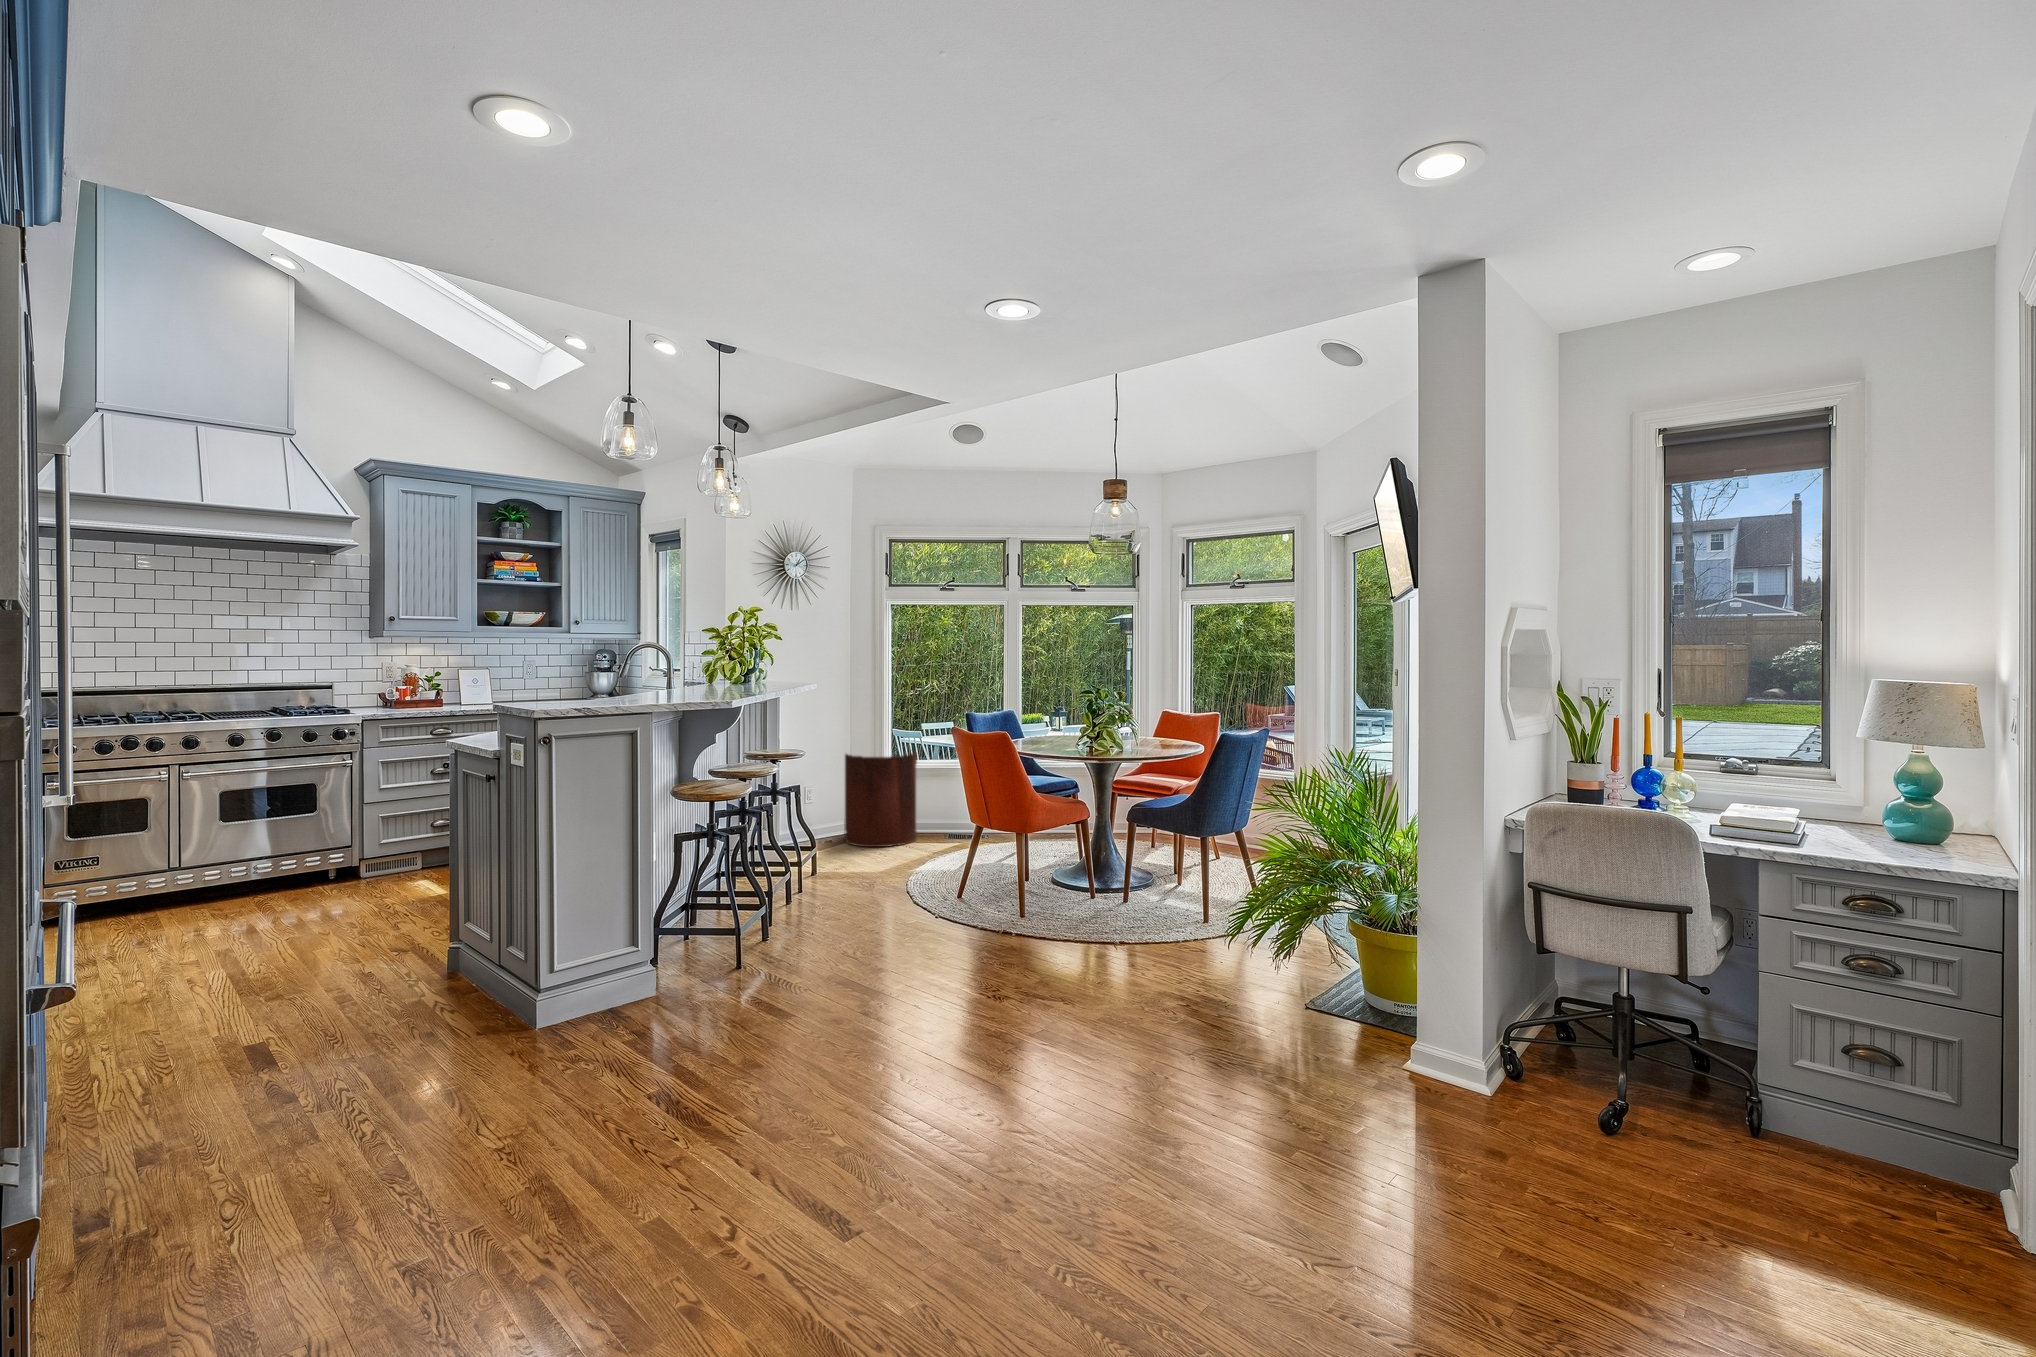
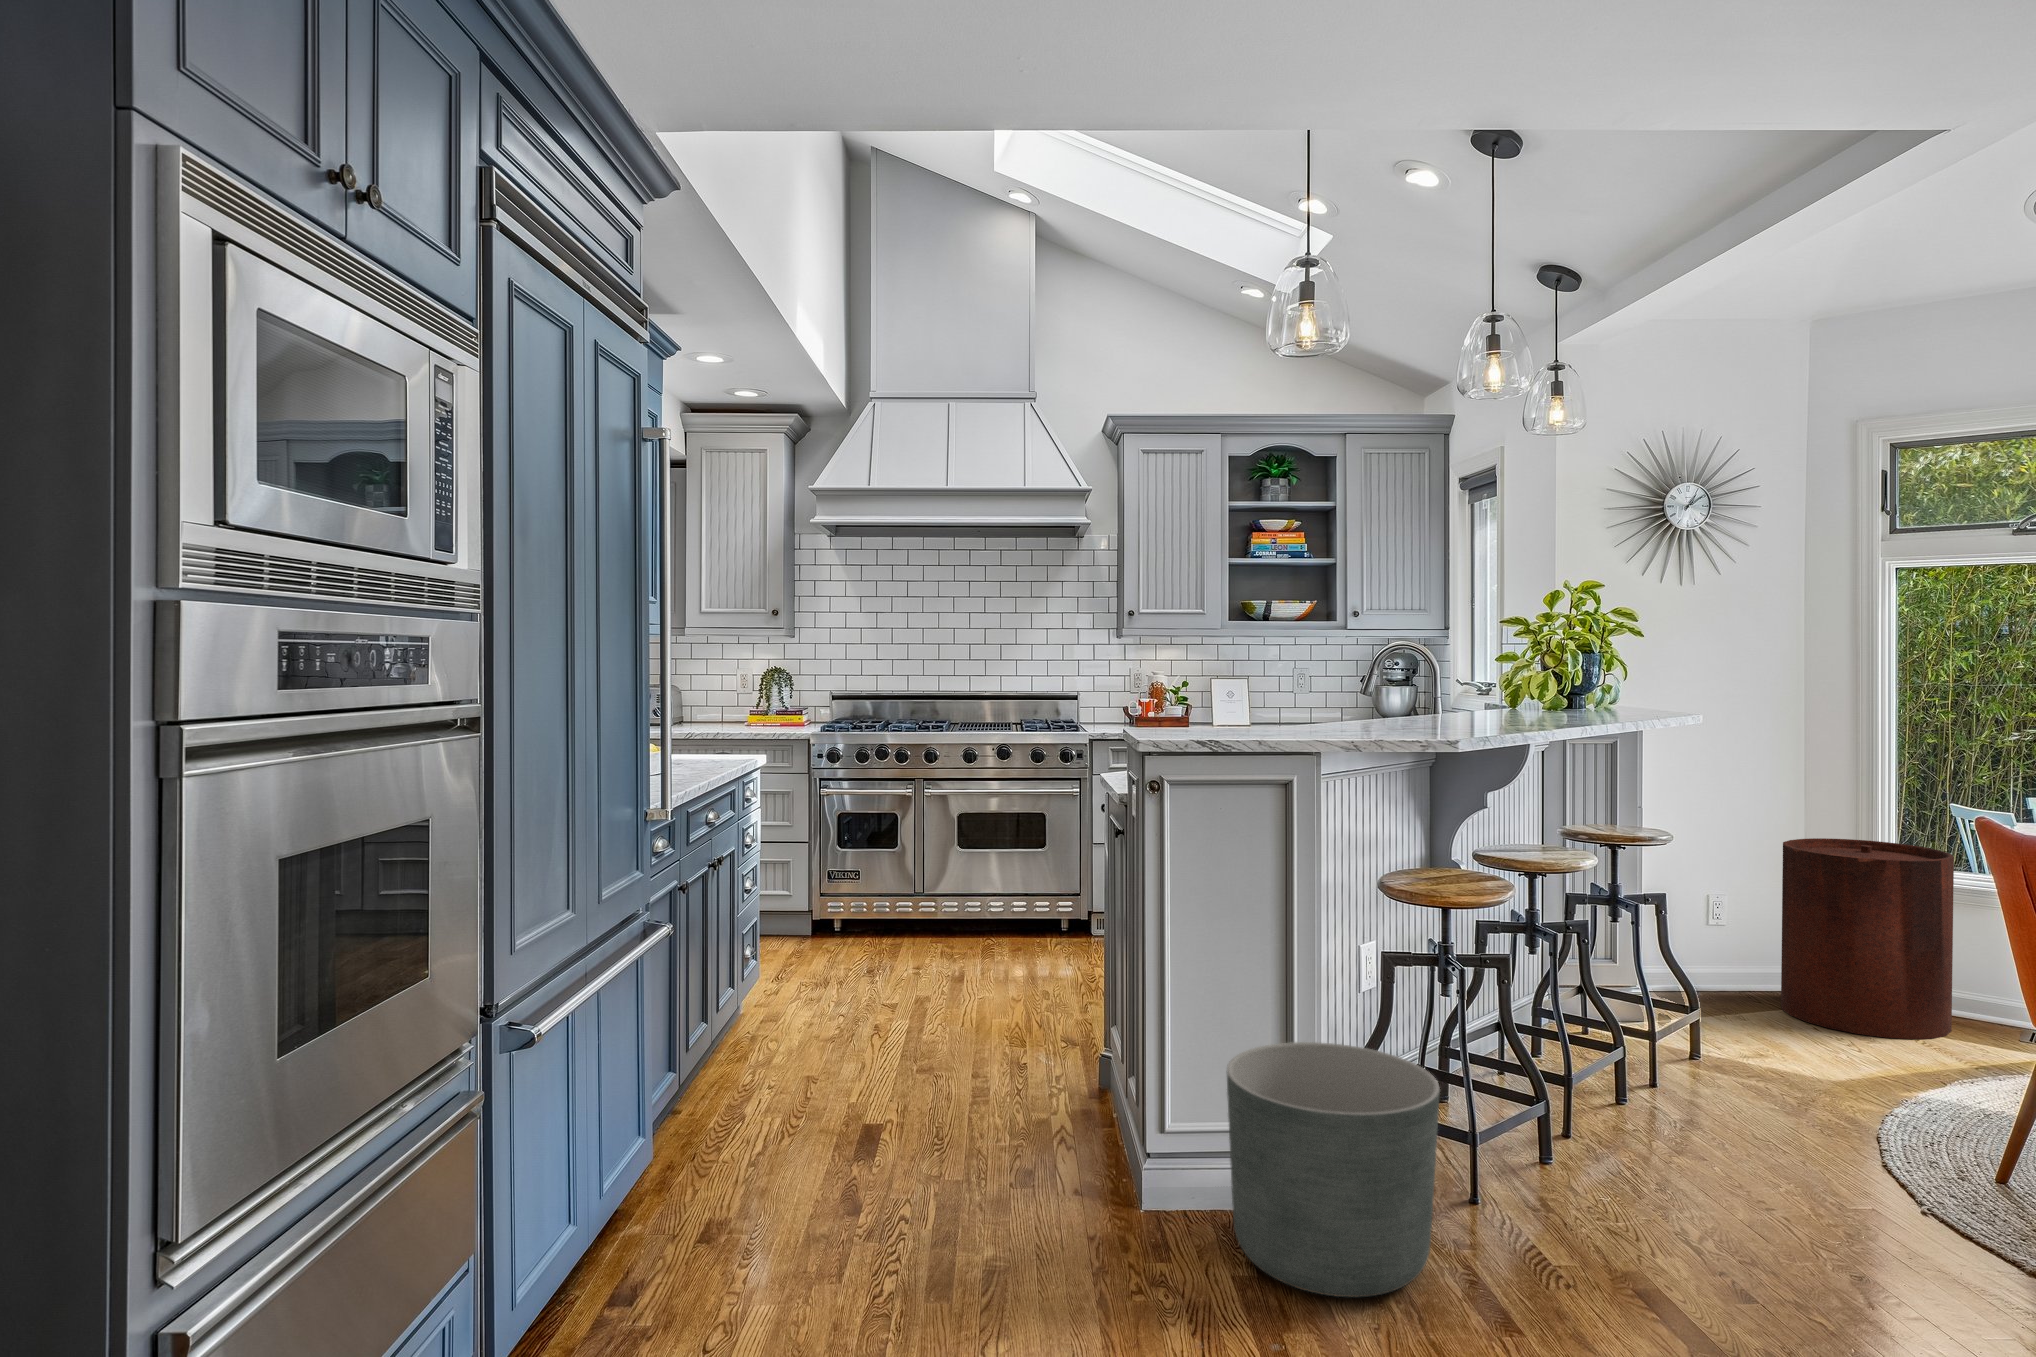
planter: none [608,889,735,1028] -> present [1227,1042,1440,1297]

